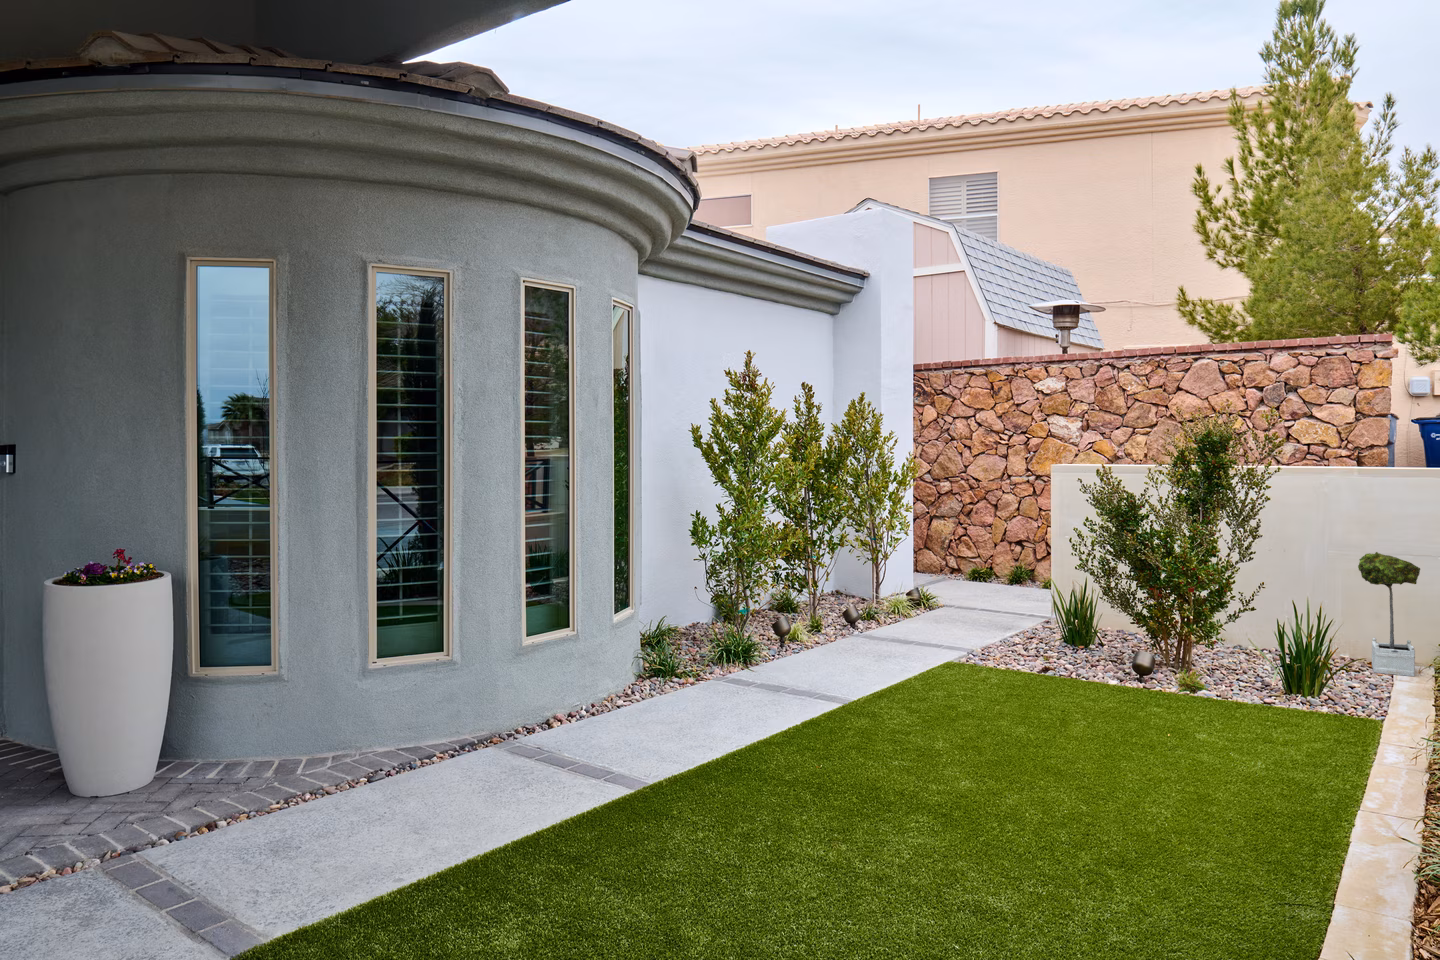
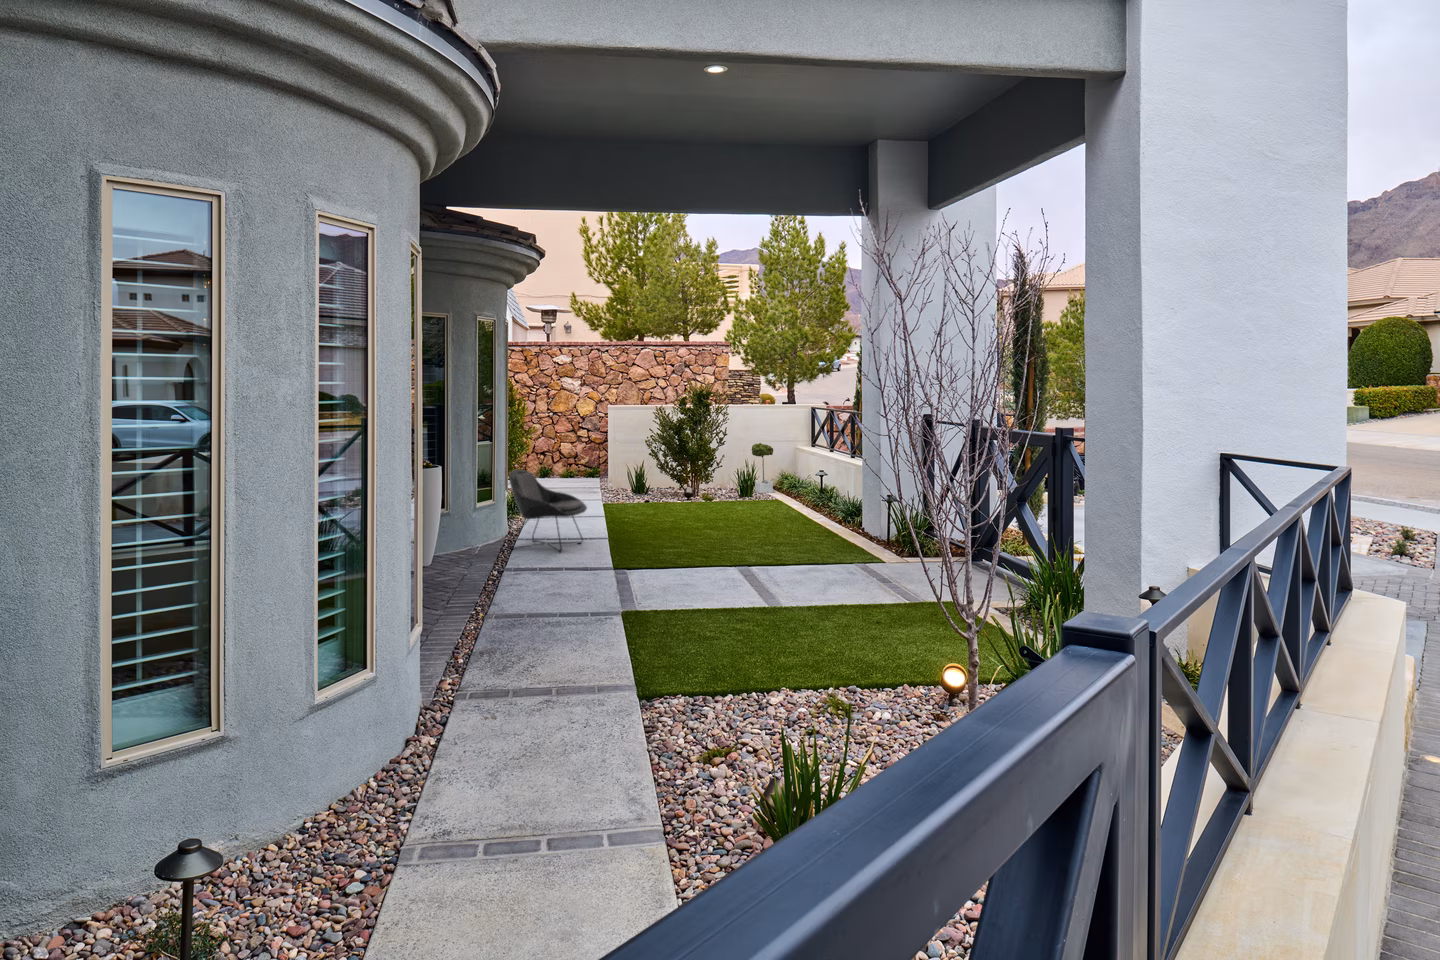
lounge chair: none [352,590,528,800] -> present [508,470,587,552]

